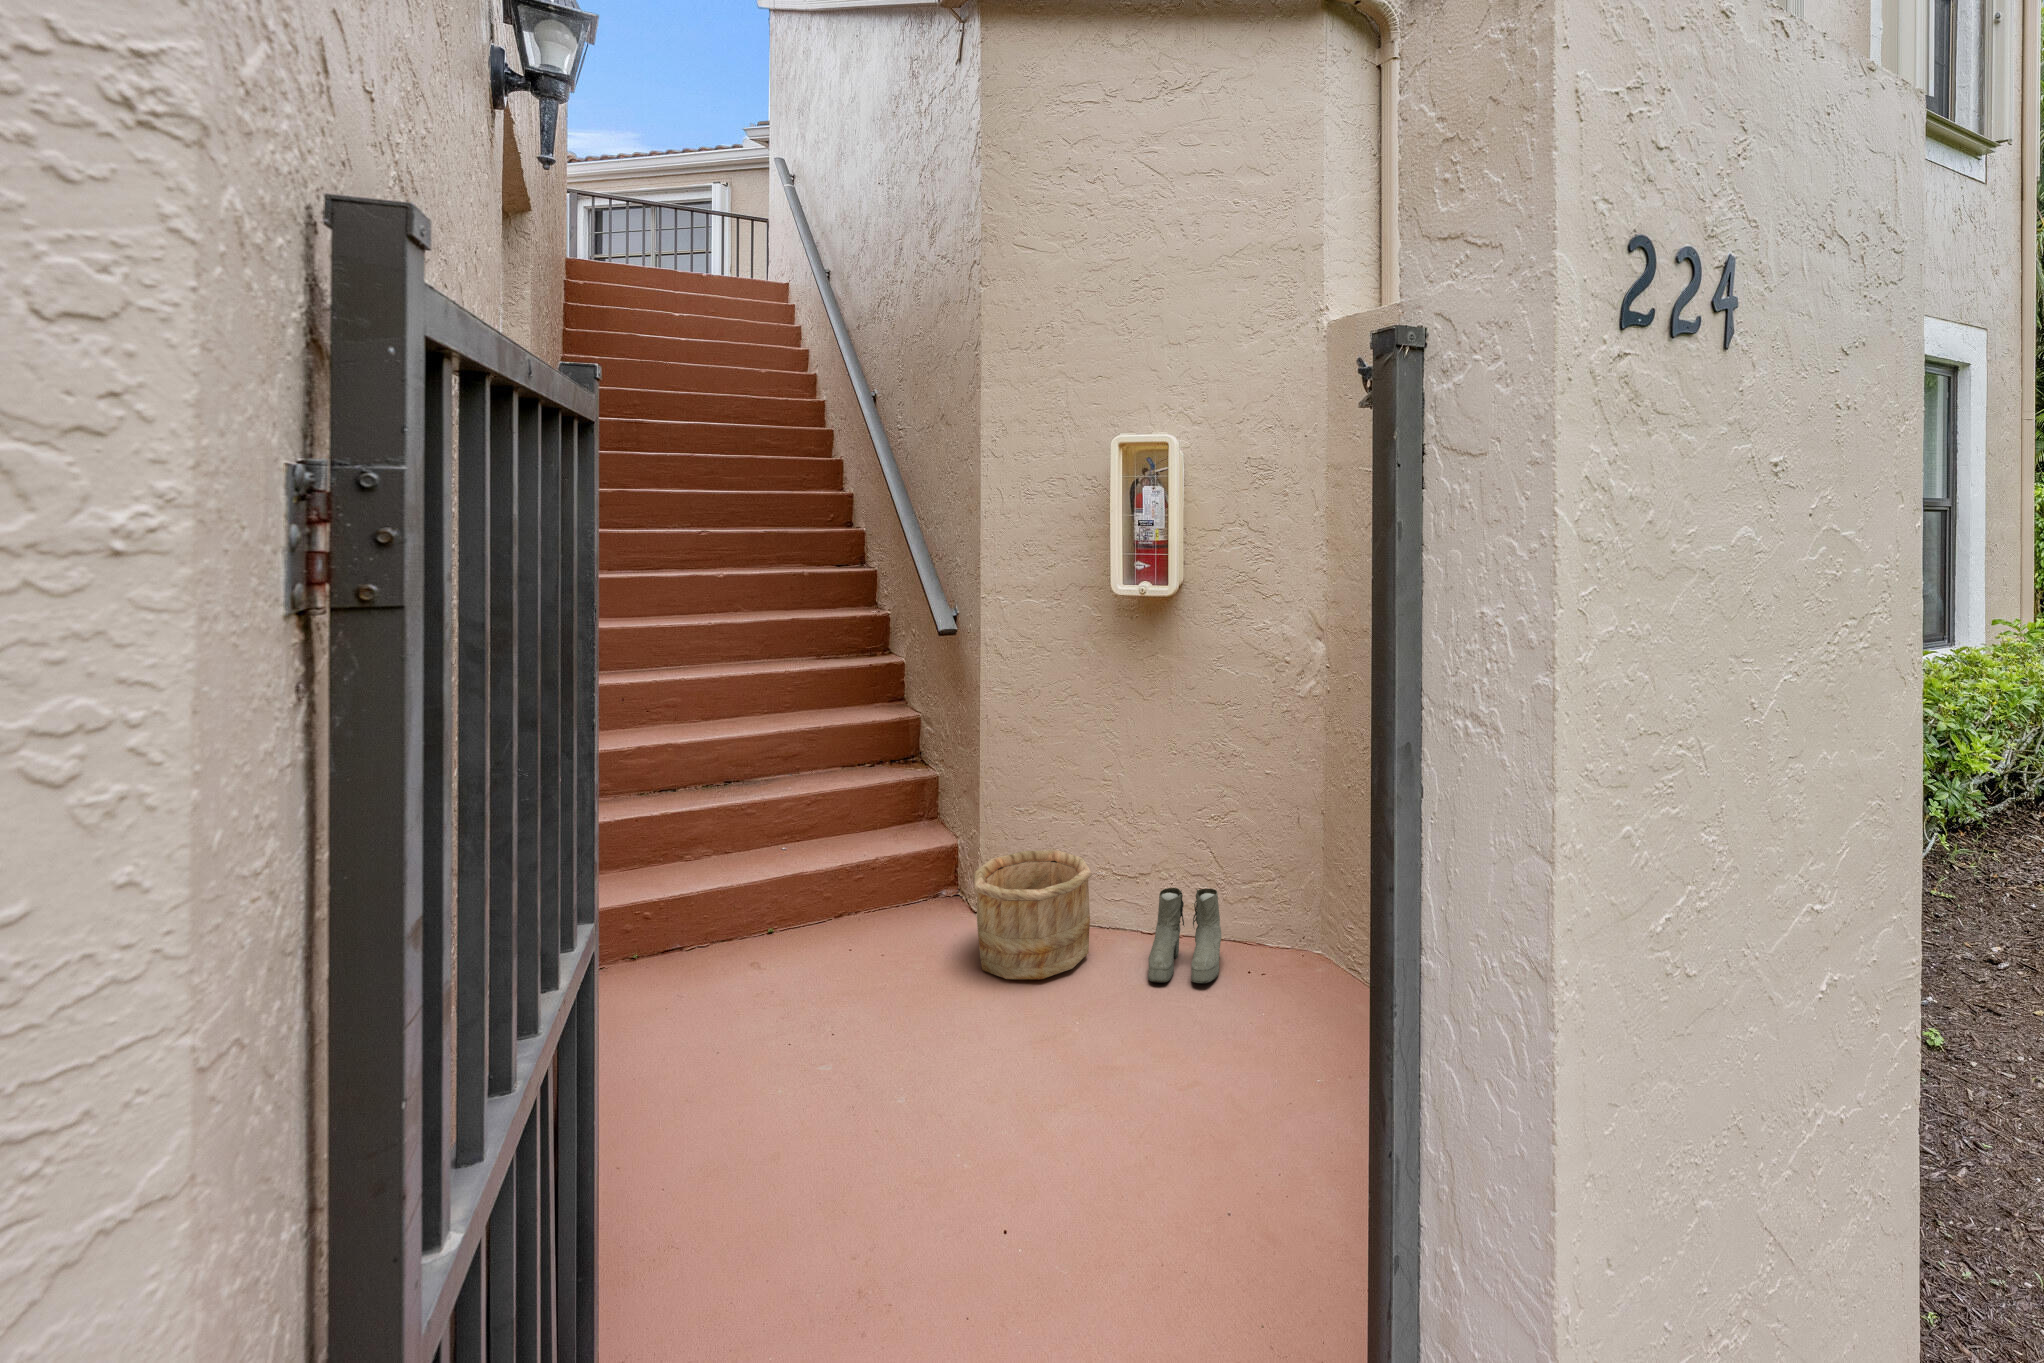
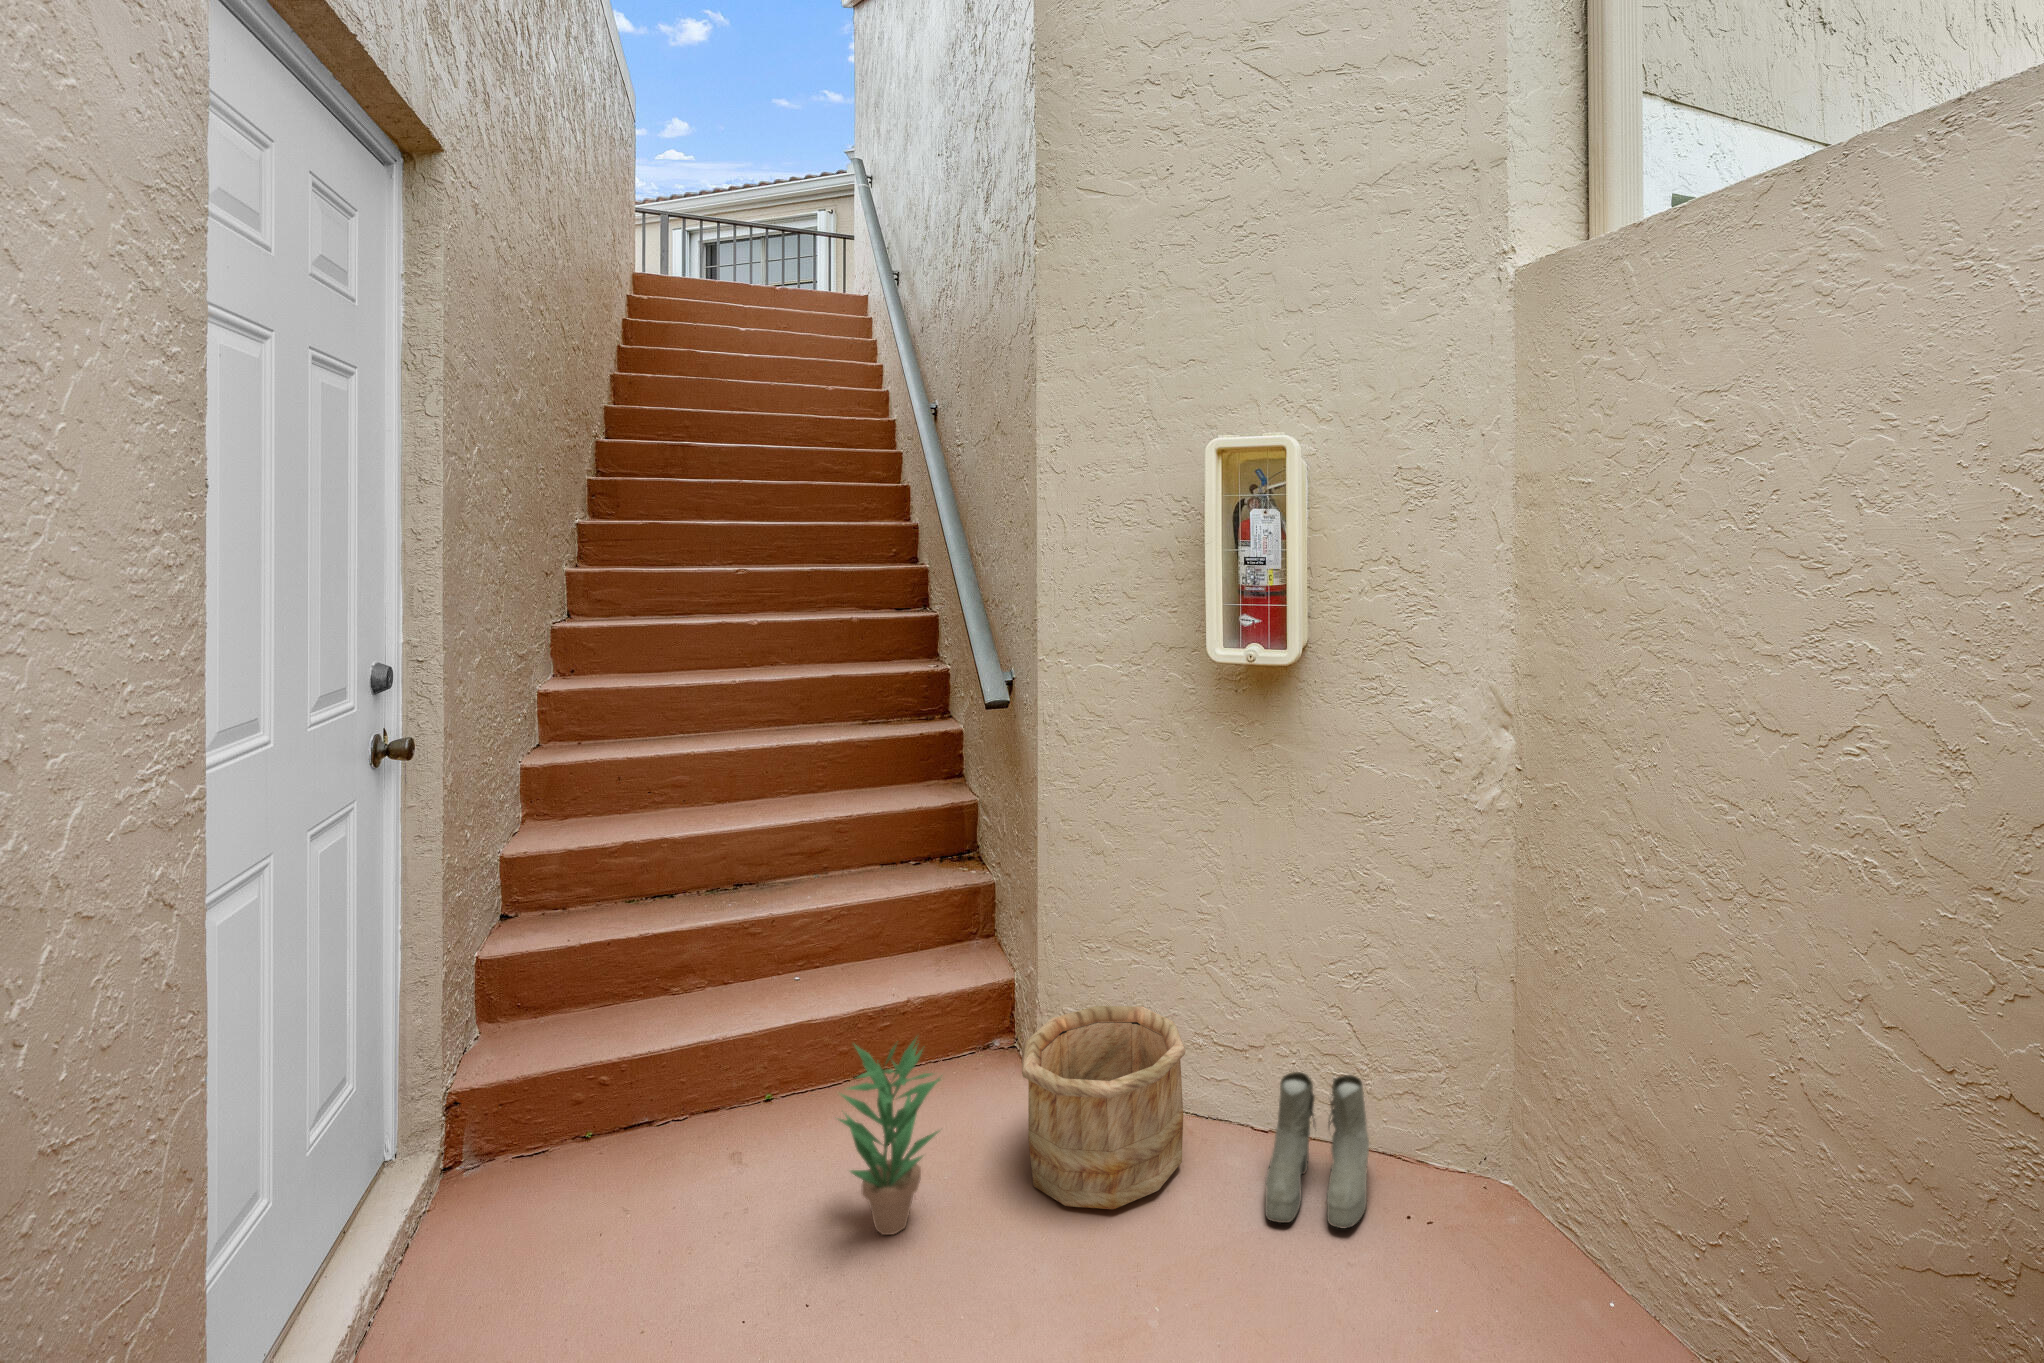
potted plant: none [844,857,922,999] -> present [838,1039,942,1235]

